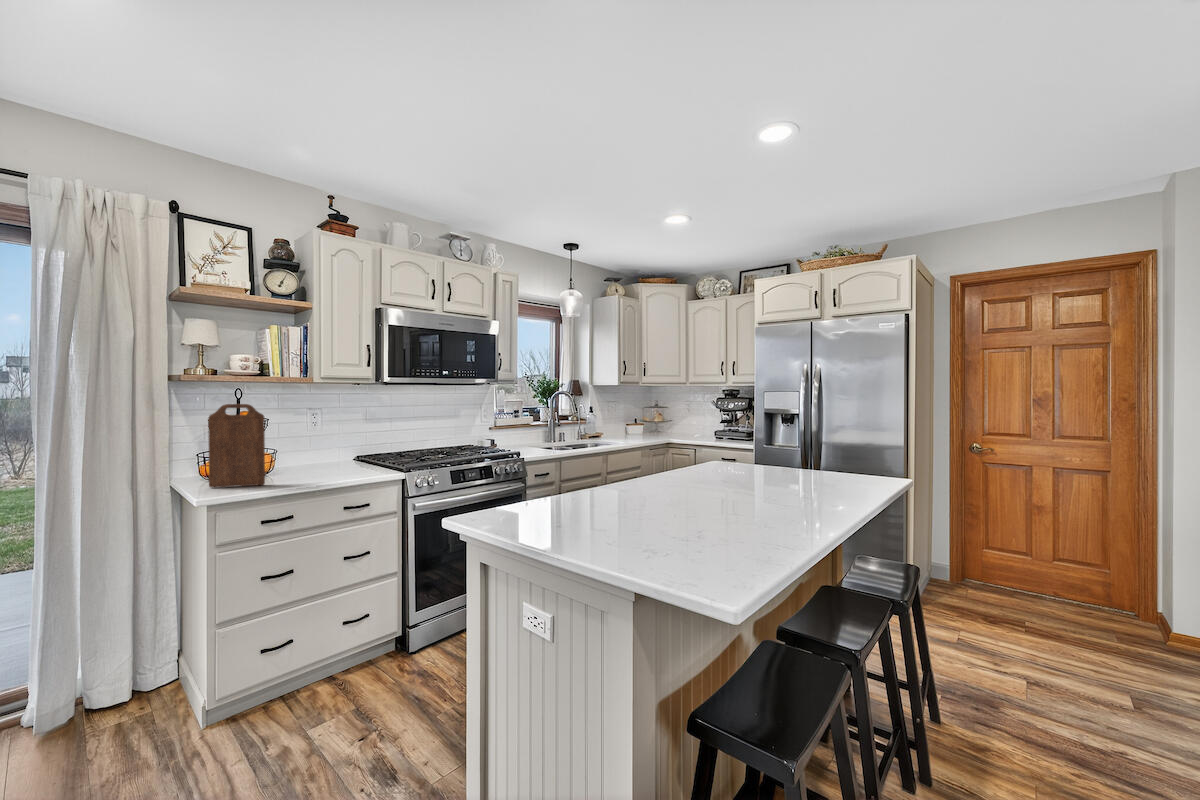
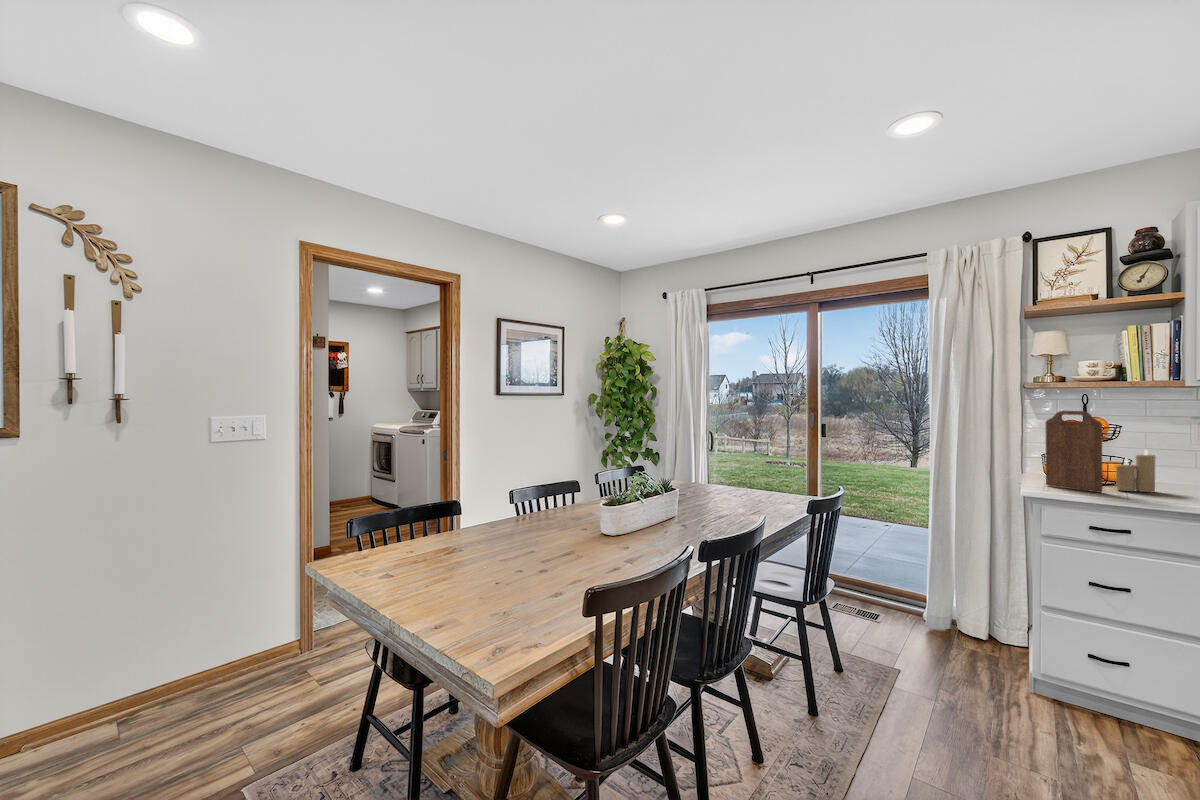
candle: none [272,439,301,480] -> present [1116,450,1156,492]

